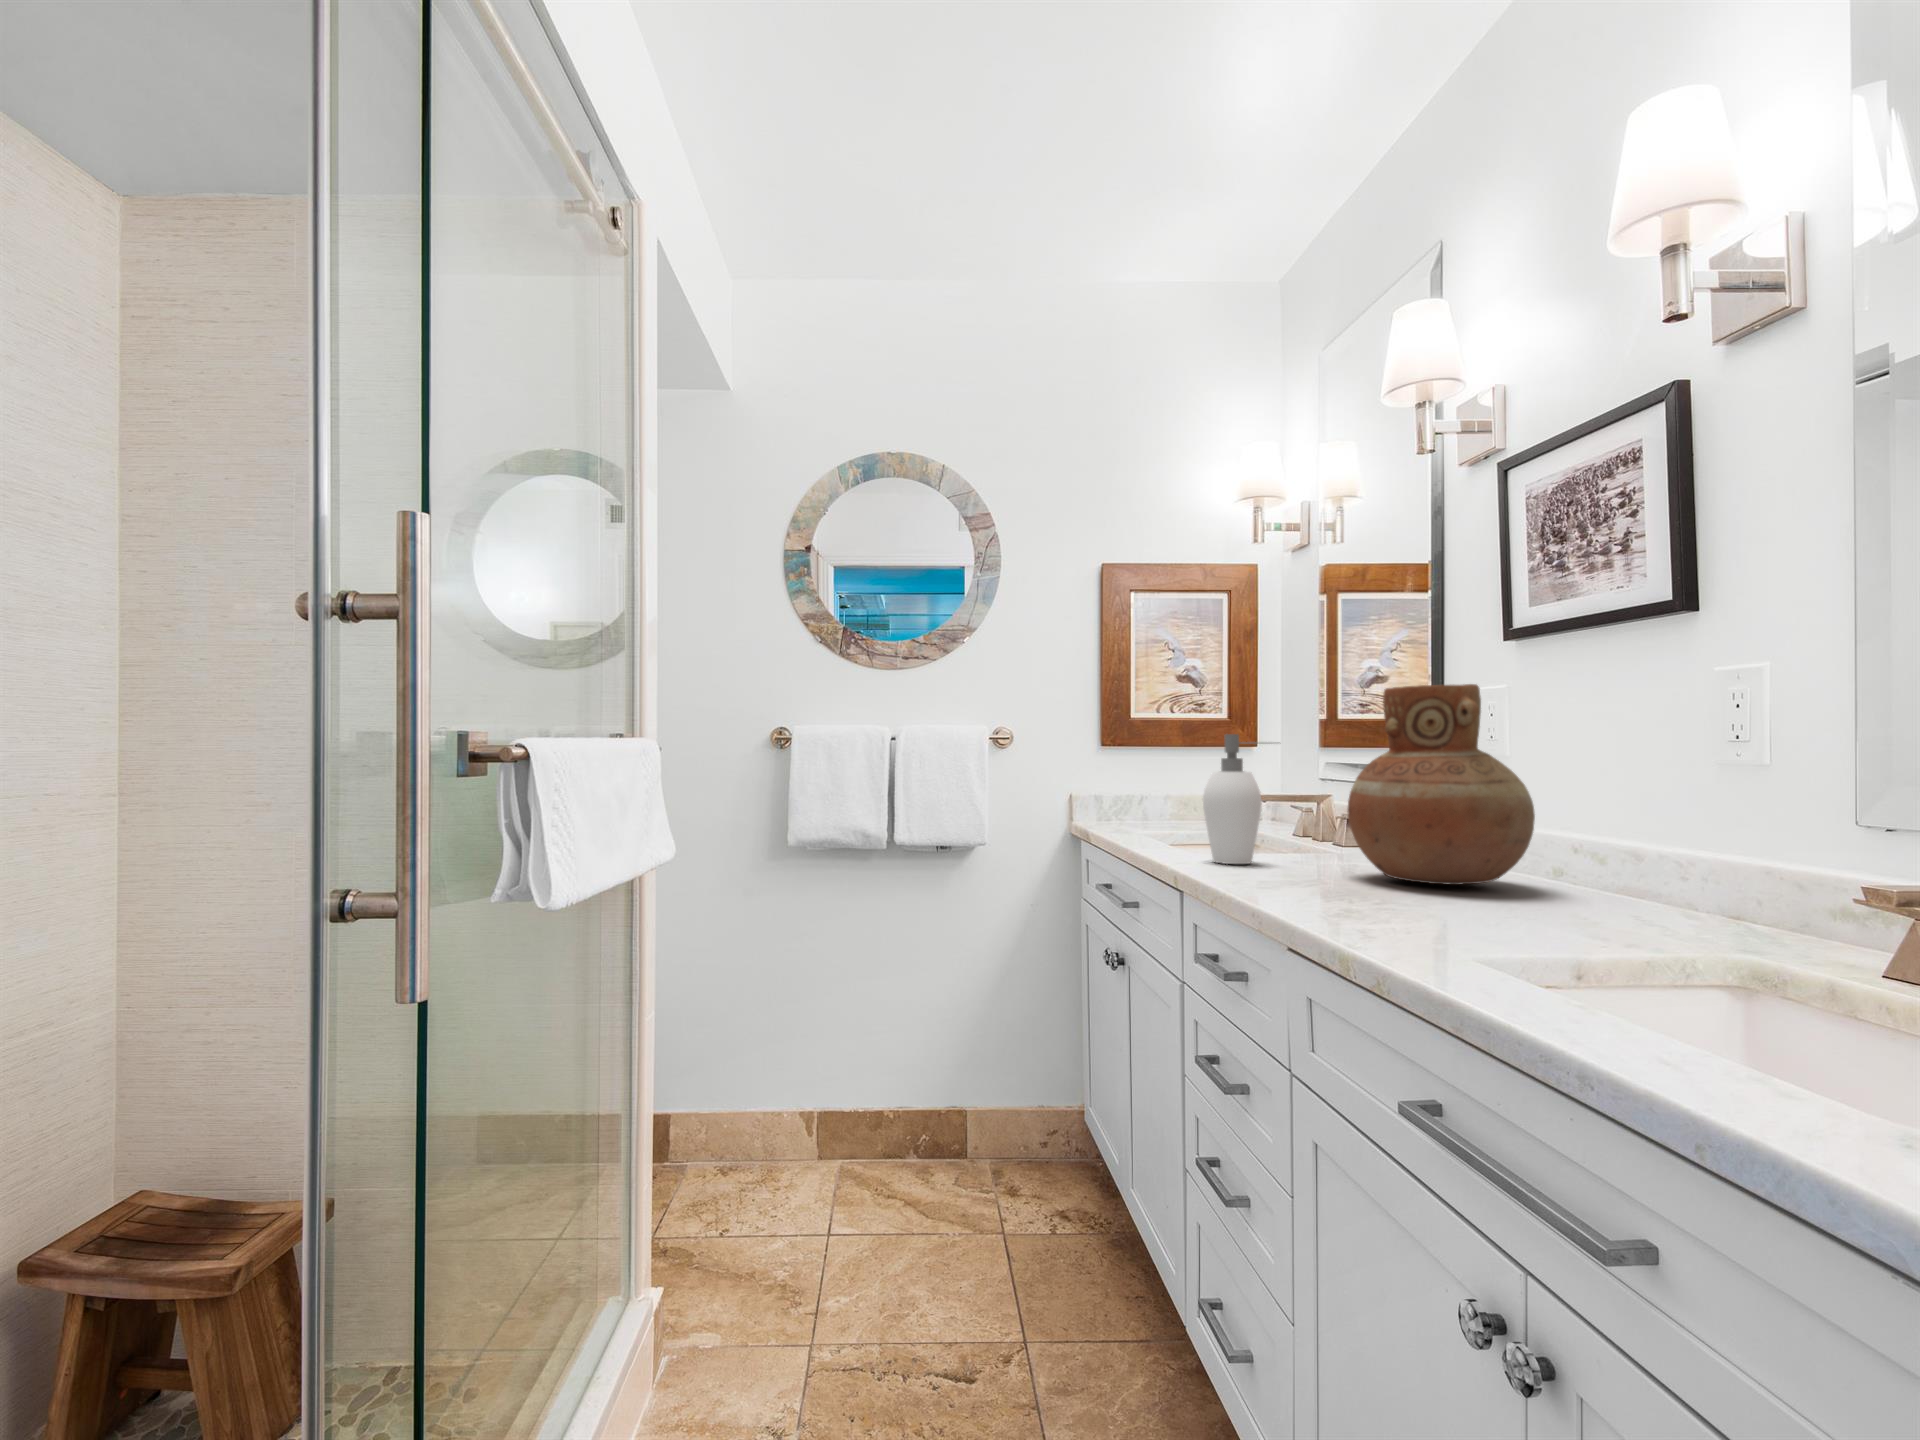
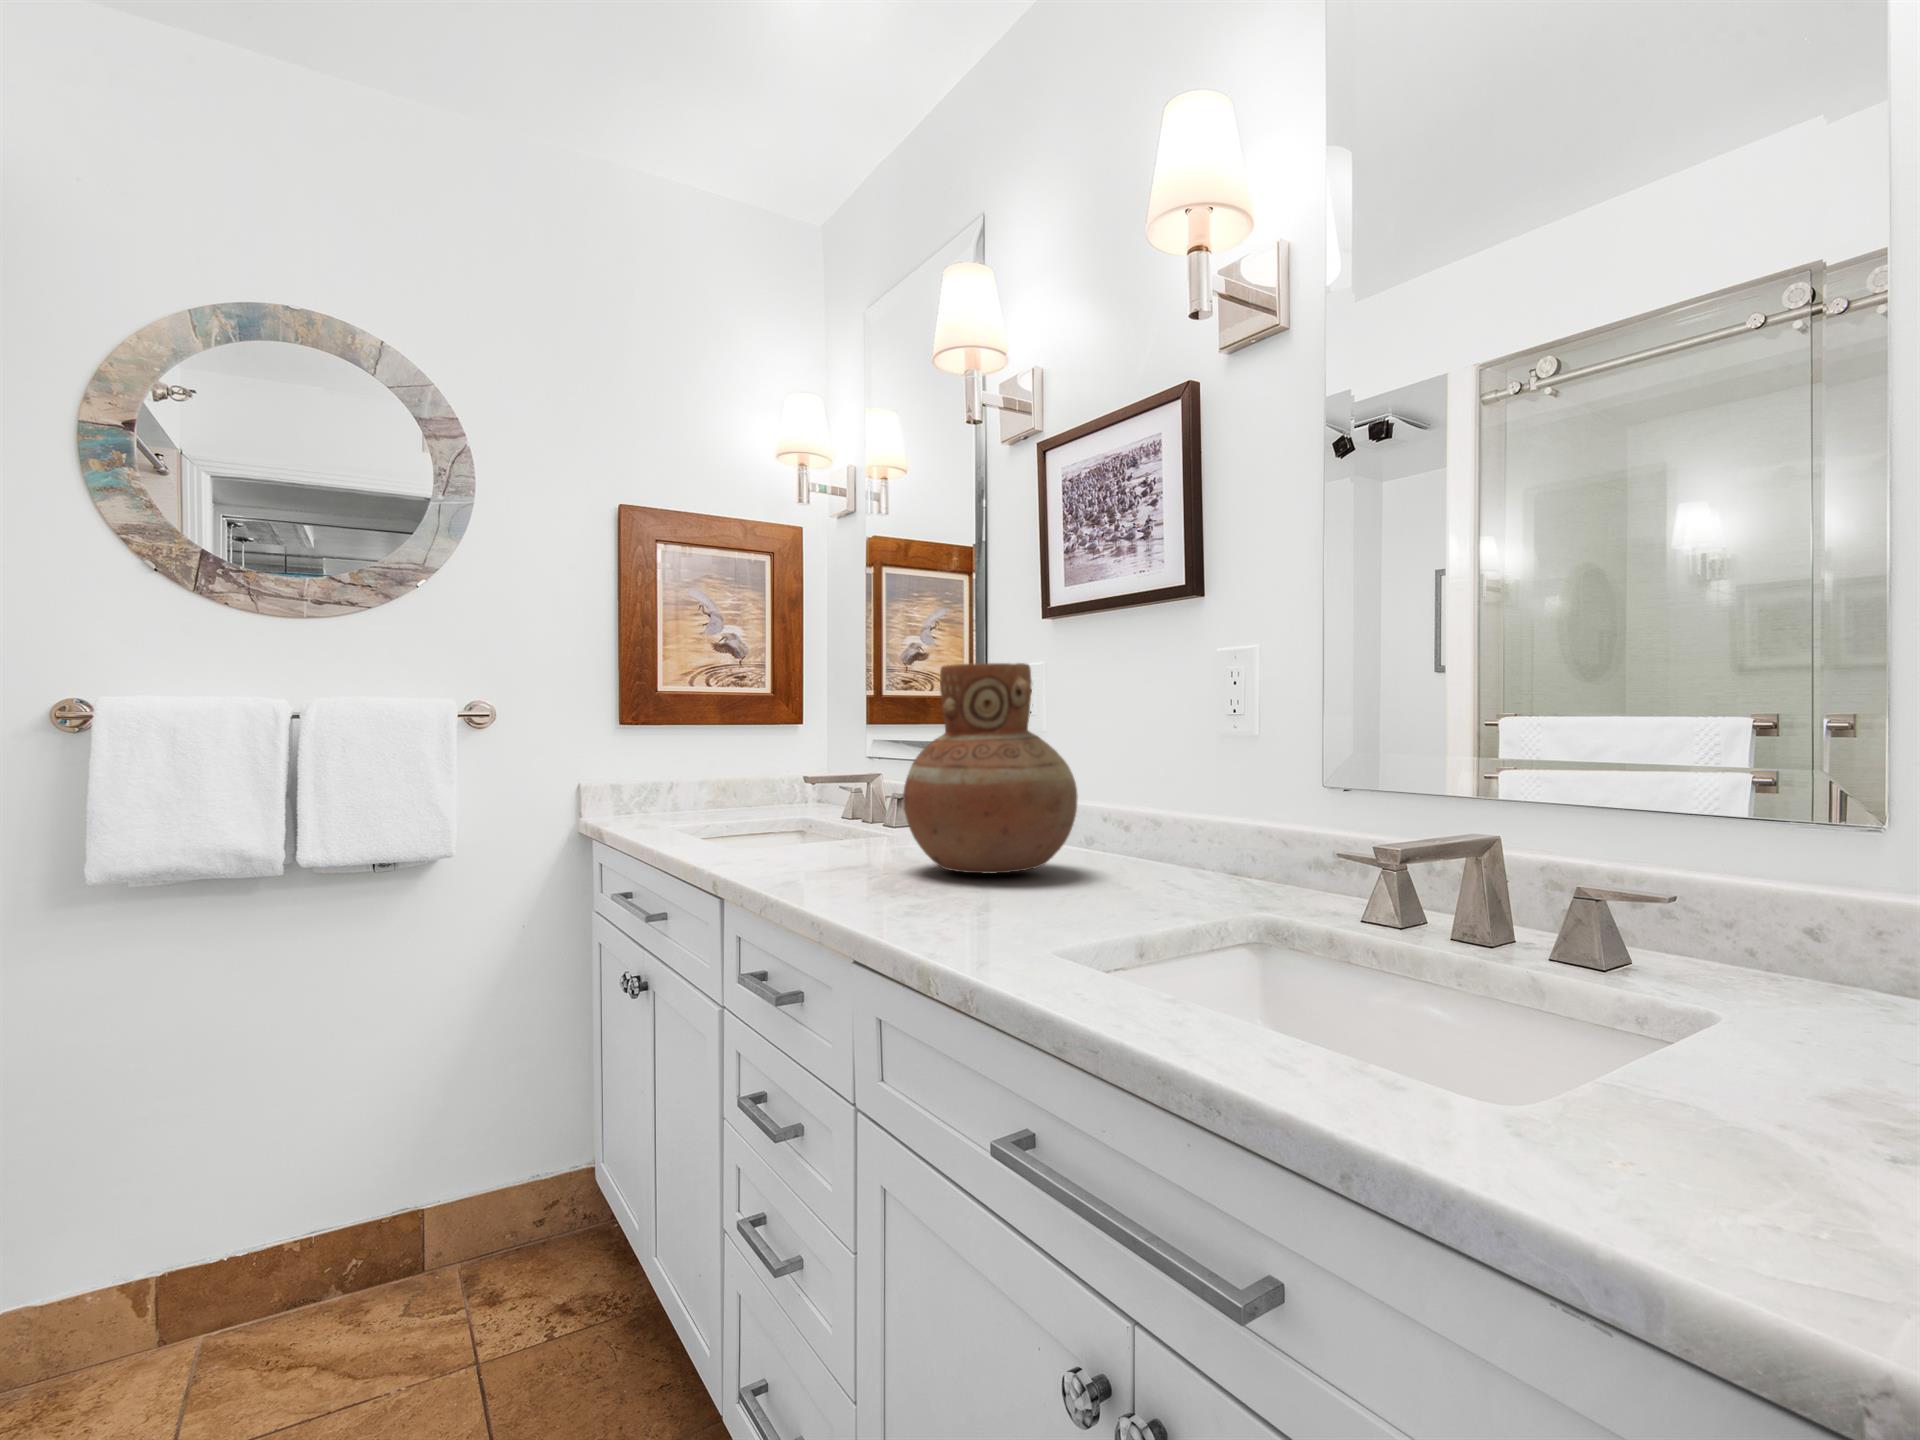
soap dispenser: present [1203,734,1279,864] -> none [744,715,831,866]

